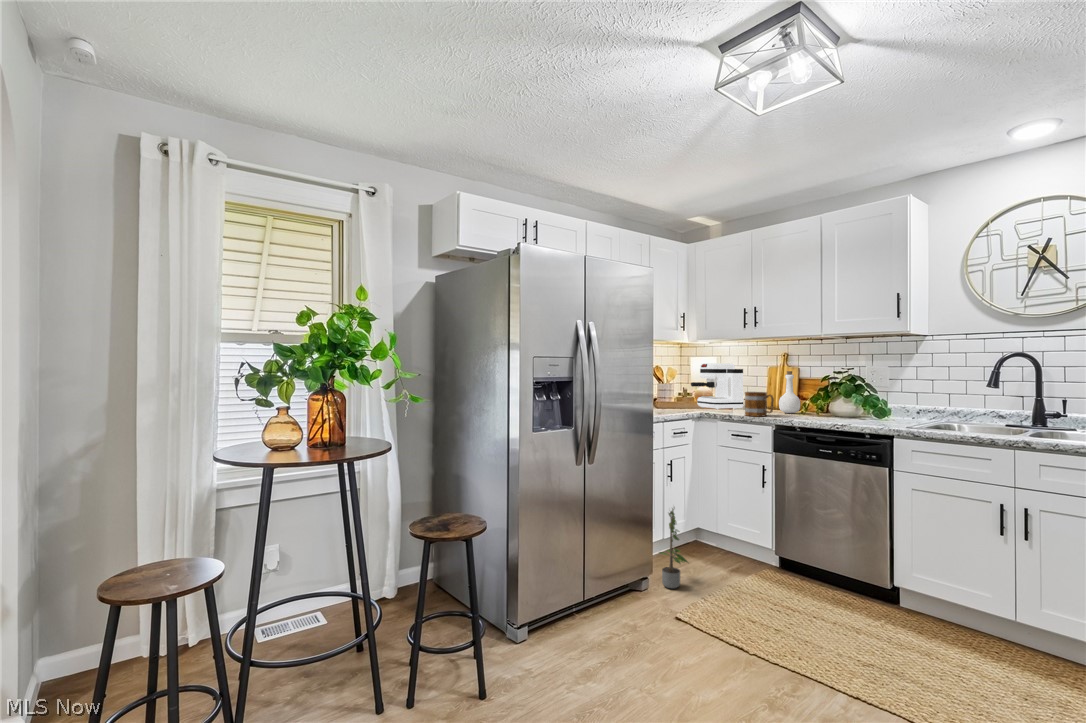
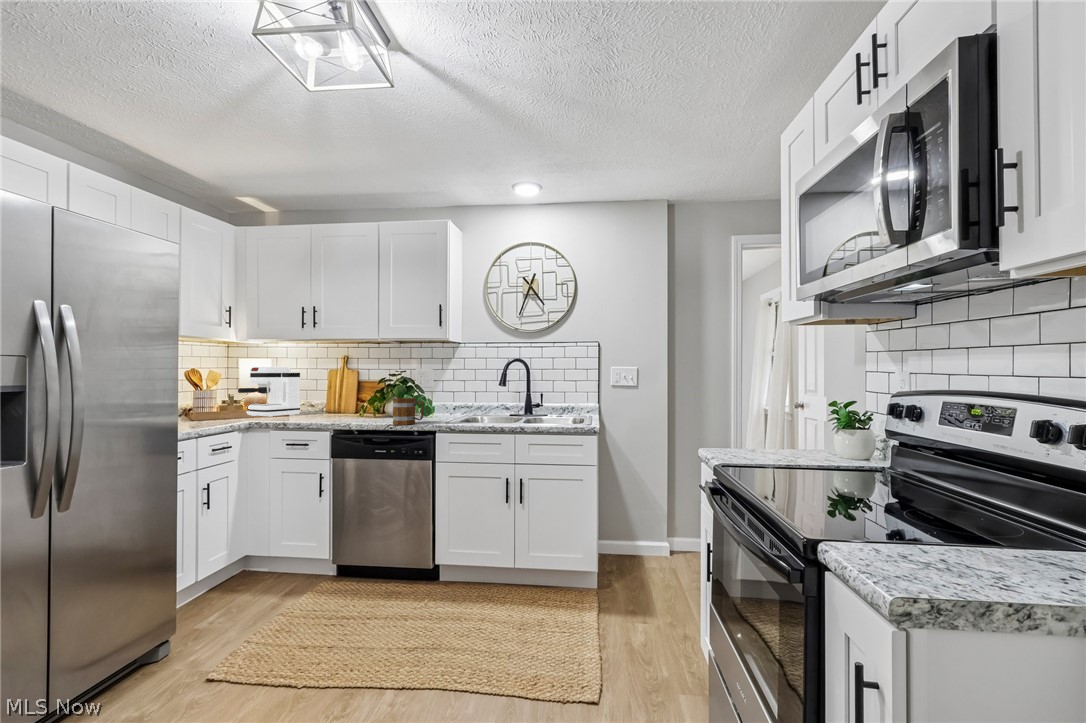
bottle: present [779,371,800,413] -> none [337,375,358,416]
mug: present [745,392,774,417] -> present [393,398,424,425]
potted plant: present [659,508,688,588] -> none [183,536,230,641]

